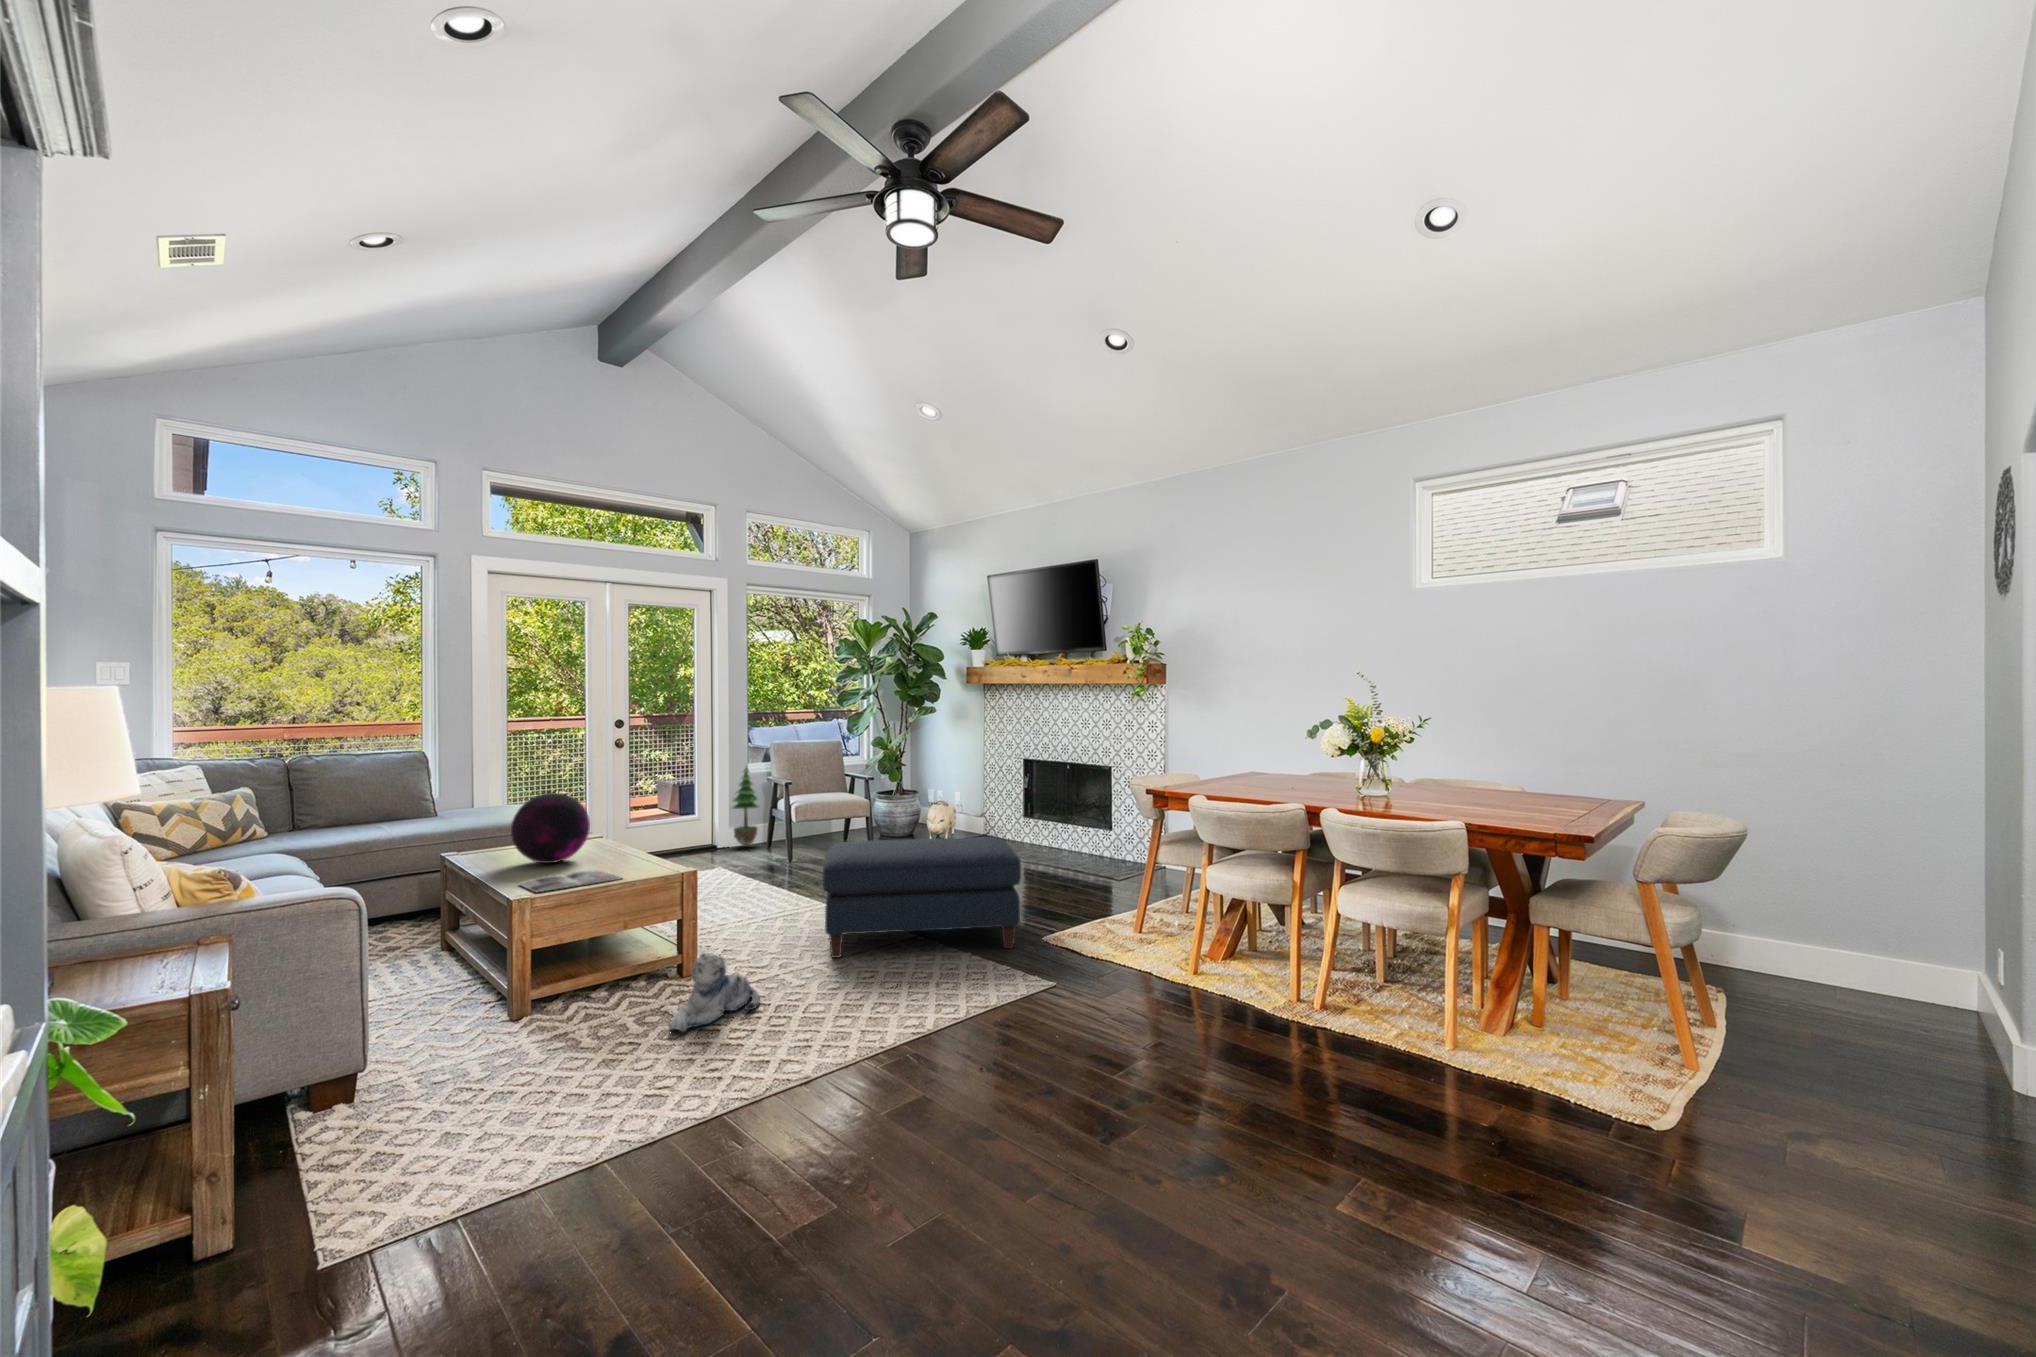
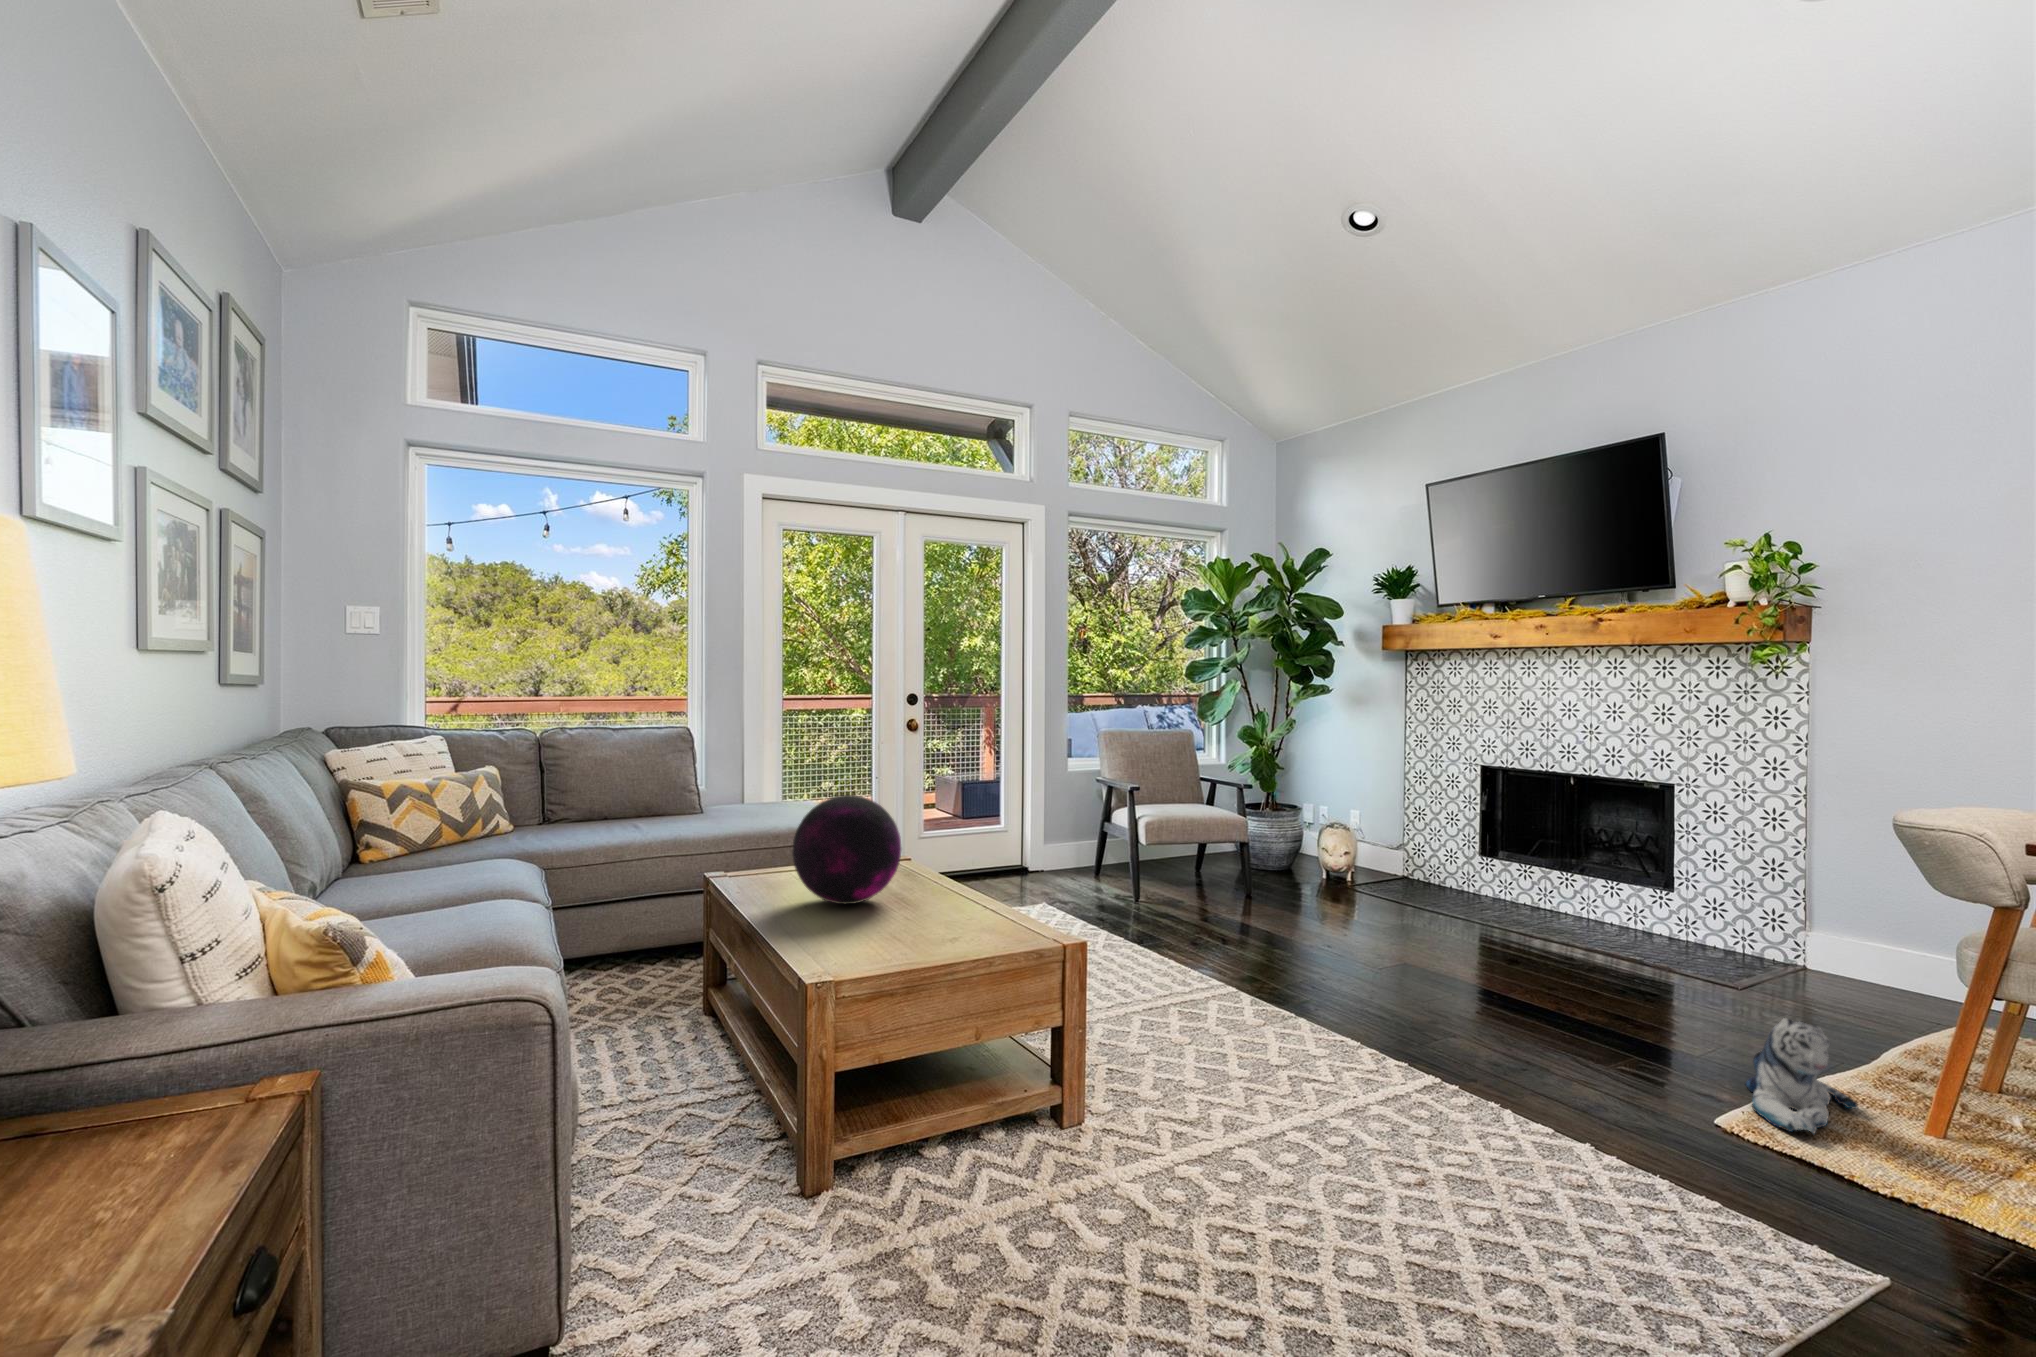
potted tree: present [732,767,758,847] -> none [1051,761,1091,872]
ottoman: present [822,837,1021,958] -> none [1256,896,1663,1130]
magazine: present [519,870,621,892] -> none [804,926,963,967]
plush toy: present [670,953,760,1032] -> present [1745,1018,1857,1134]

